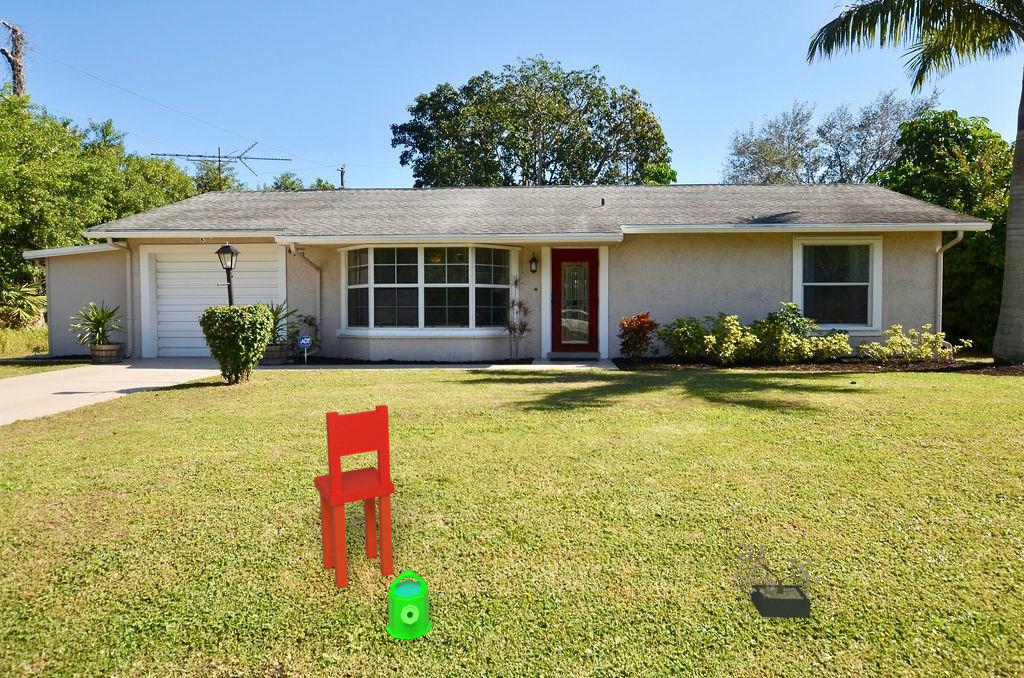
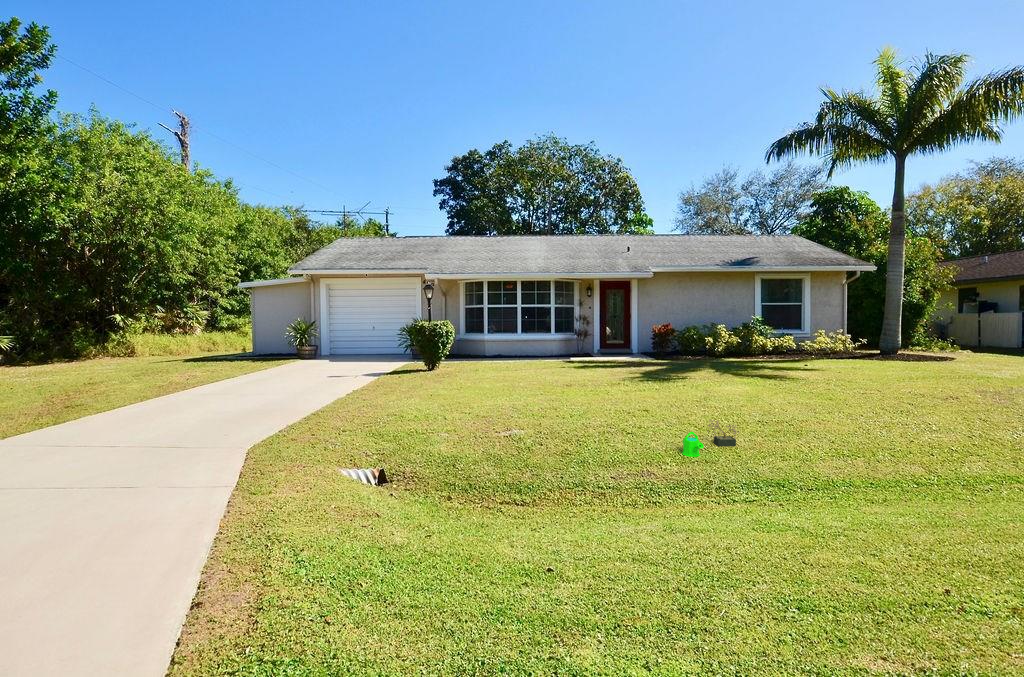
chair: present [314,405,395,588] -> none [627,370,666,445]
decorative plant: present [735,540,820,618] -> present [707,419,739,446]

